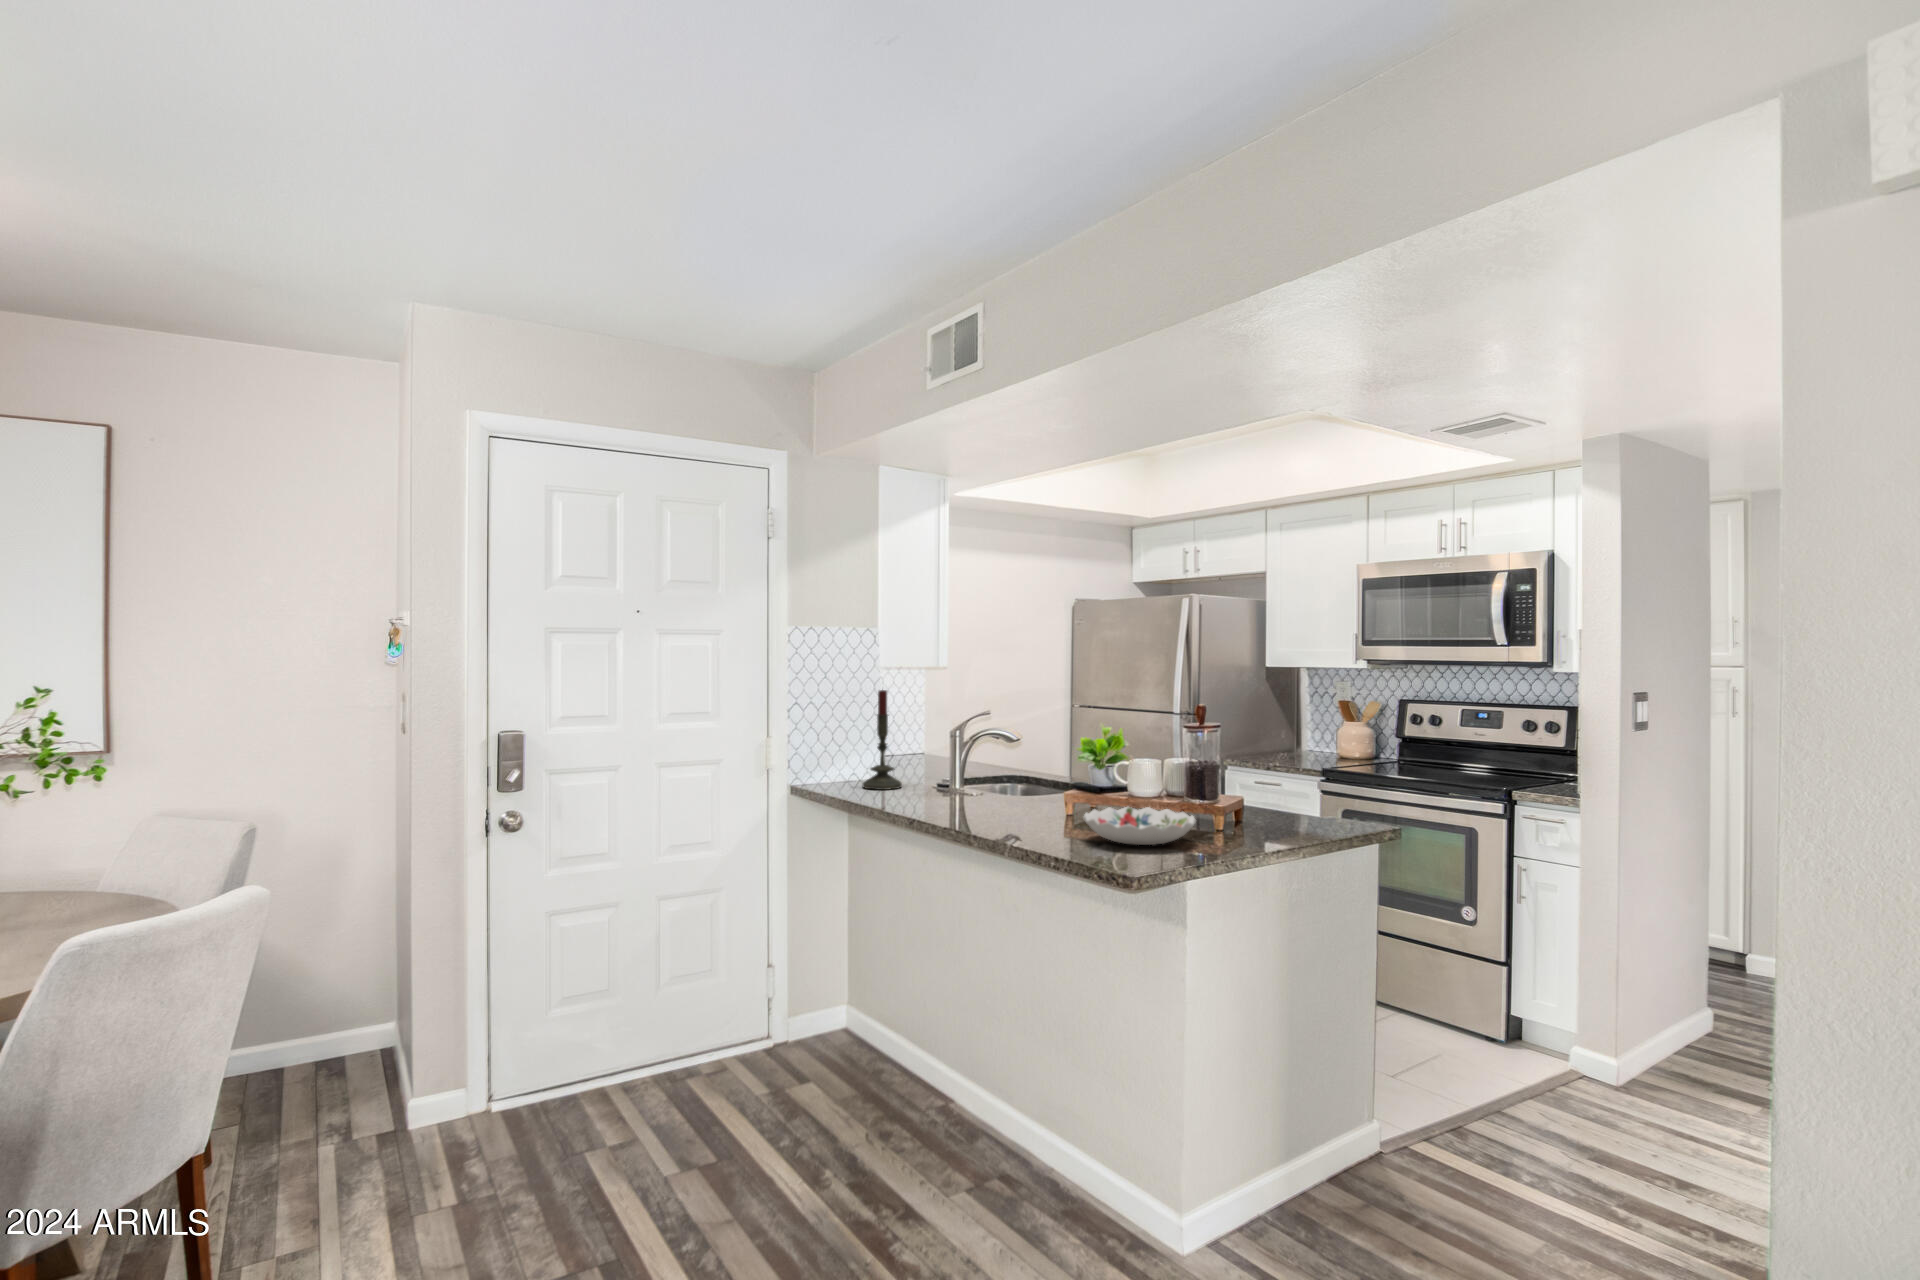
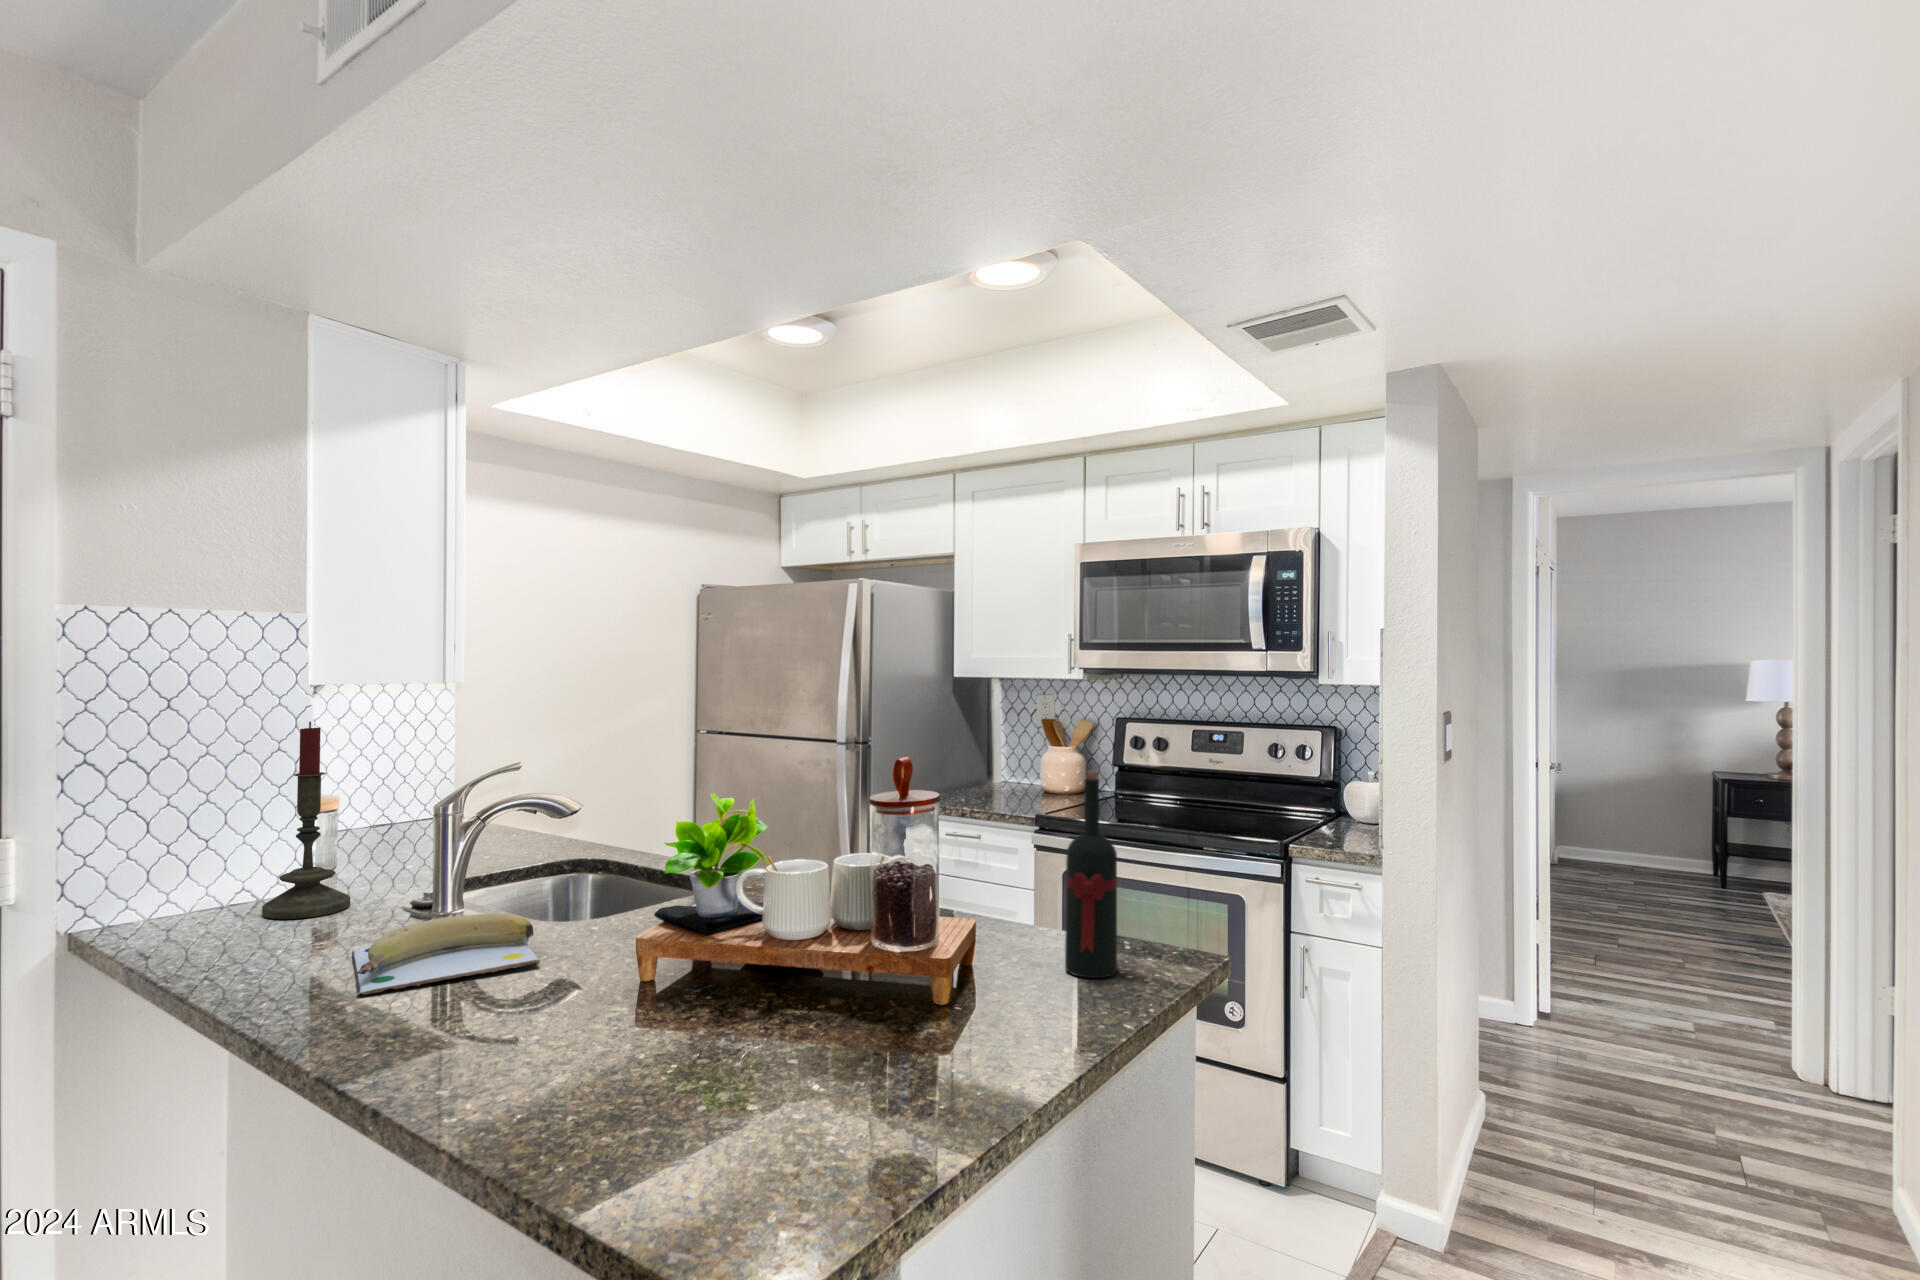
wine bottle: none [1294,716,1324,830] -> present [1065,771,1117,978]
banana: none [919,785,1012,813] -> present [352,914,540,995]
decorative bowl: present [1083,807,1196,845] -> none [664,971,910,1090]

